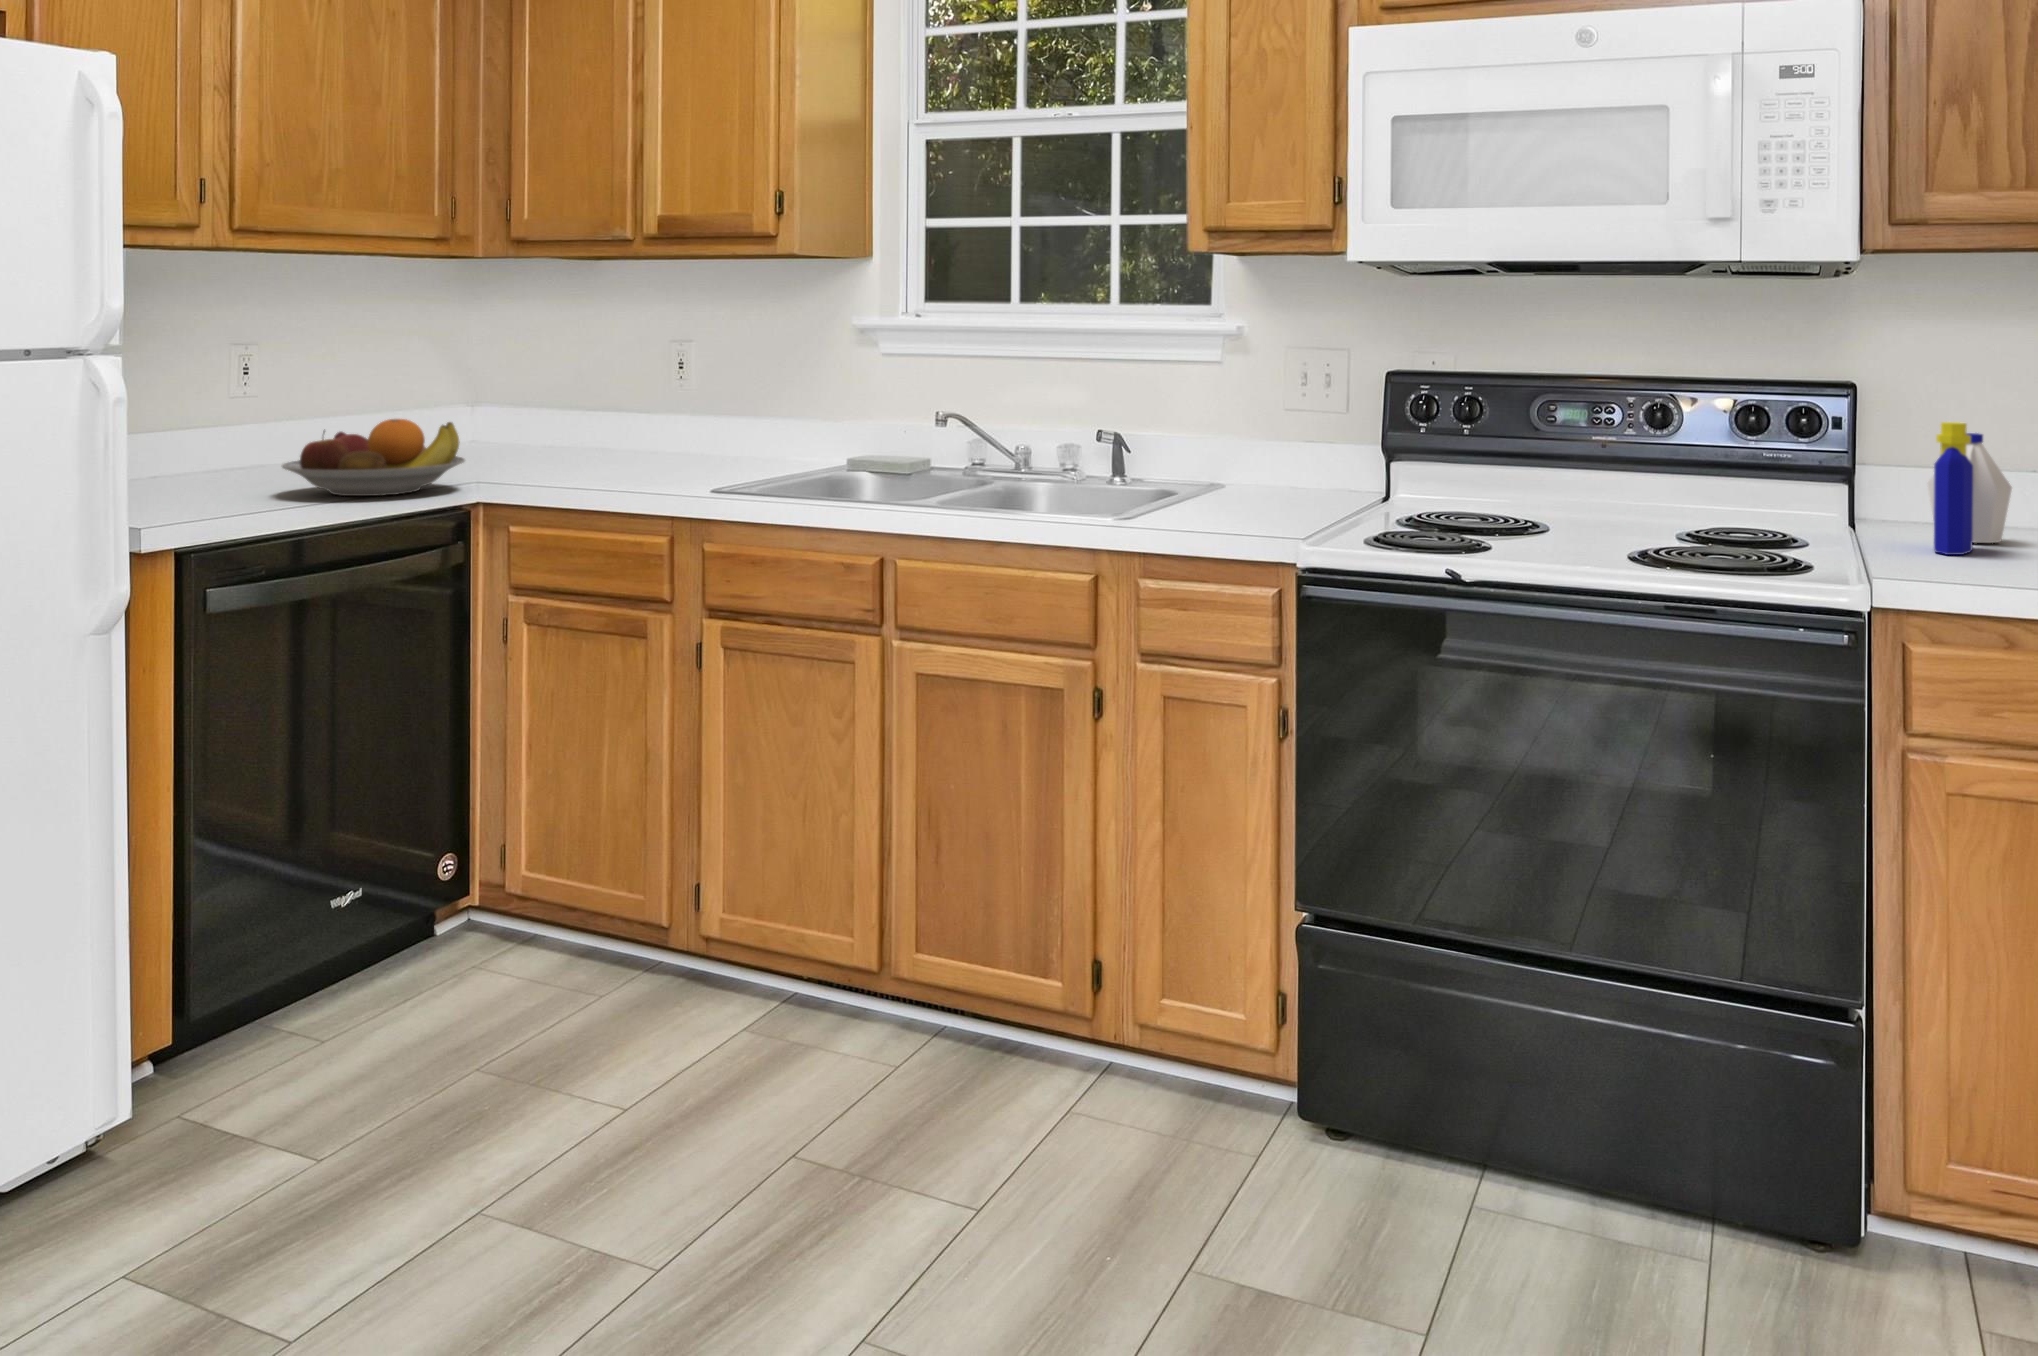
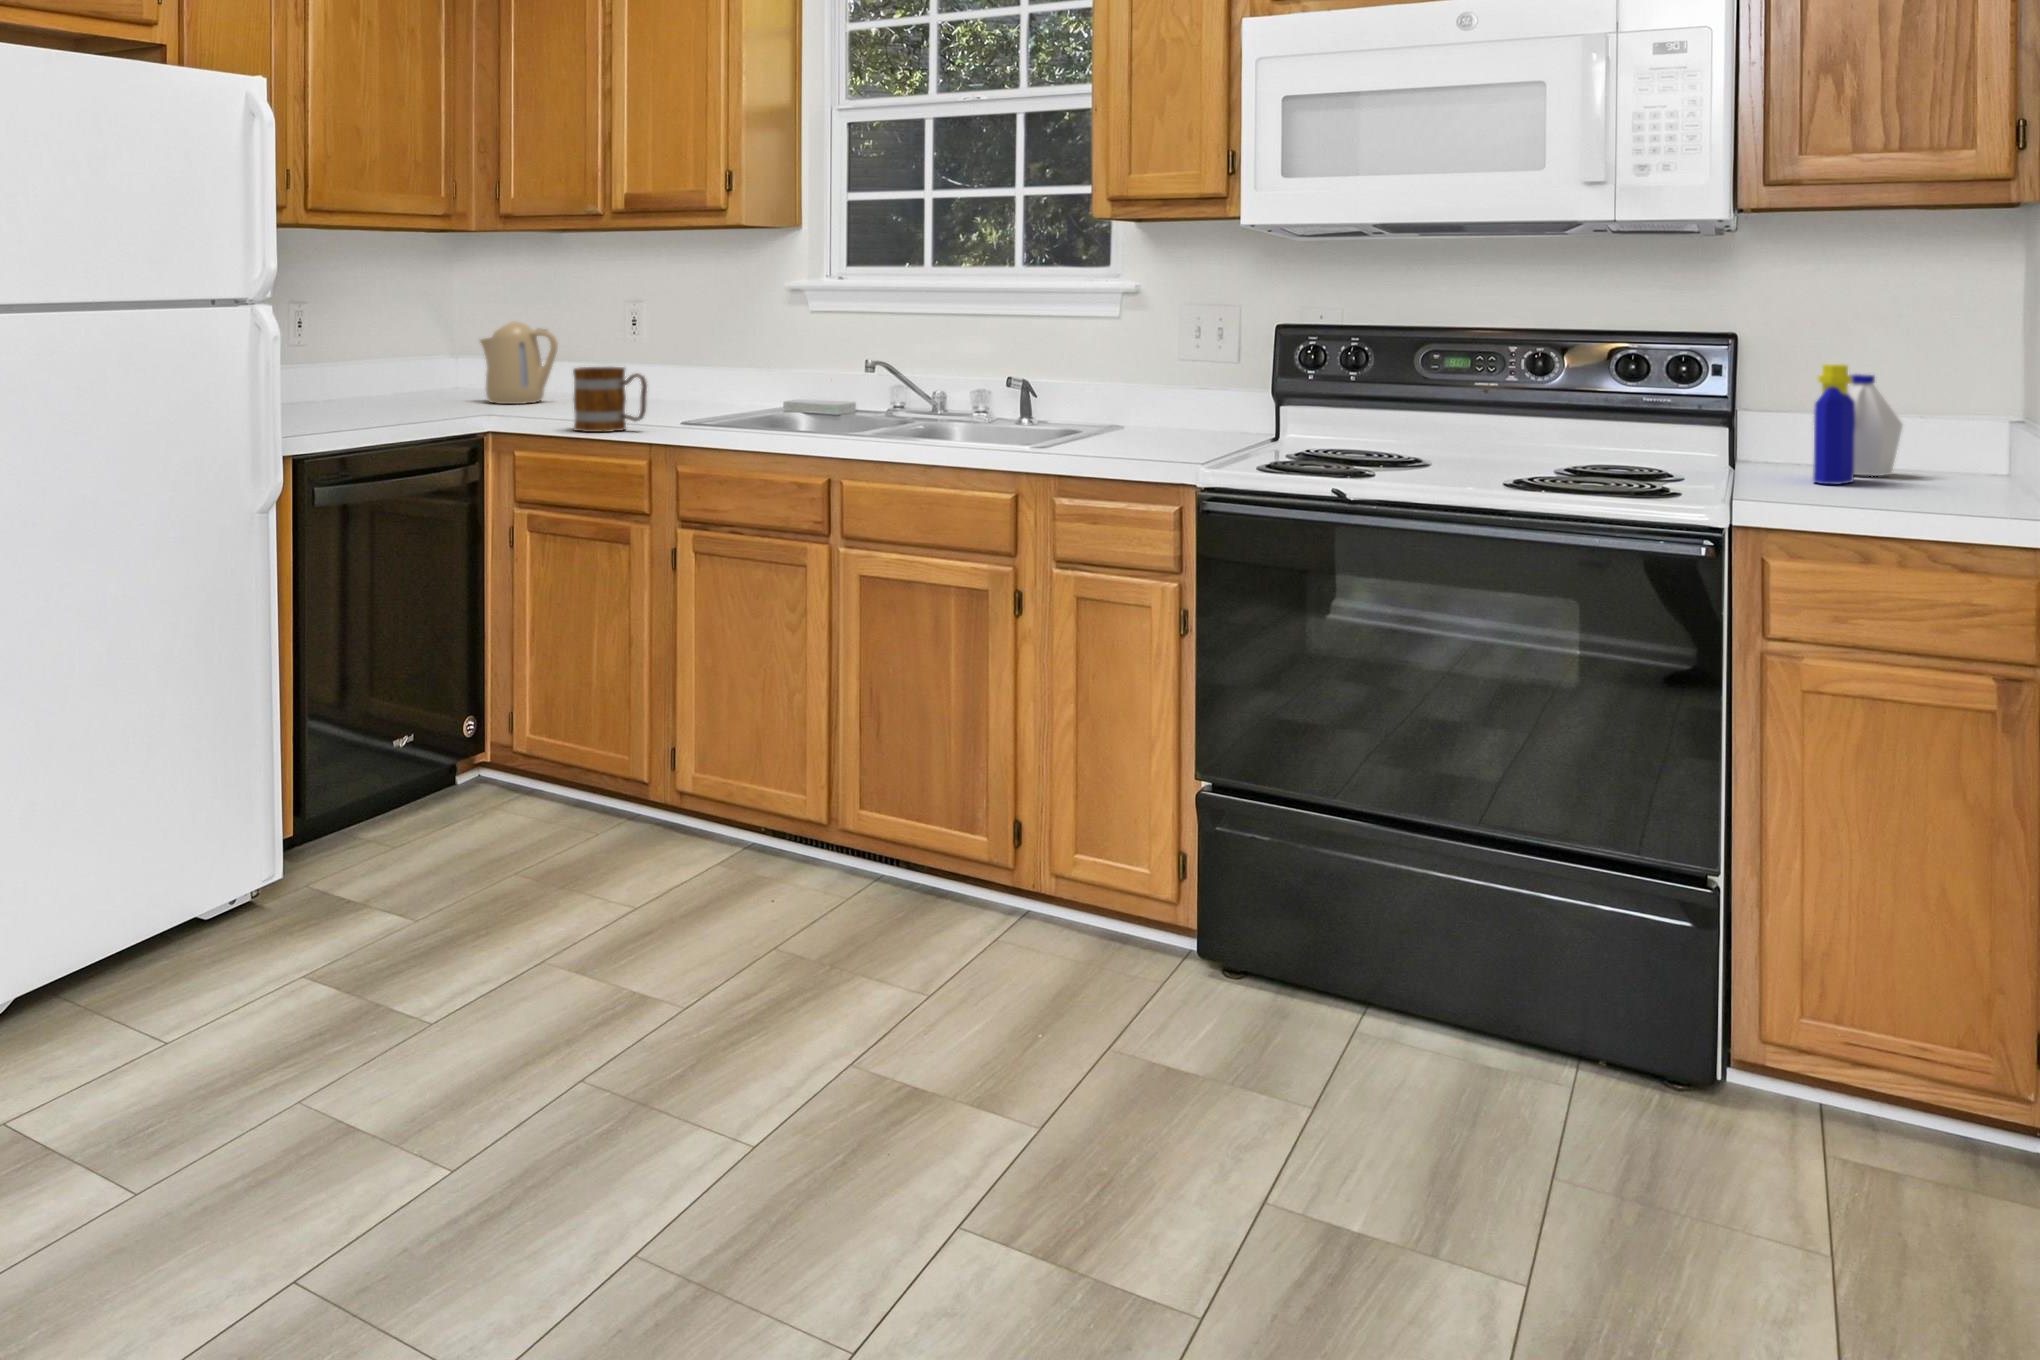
kettle: none [492,363,589,462] -> present [480,321,558,404]
fruit bowl: present [282,419,465,496] -> none [339,367,476,429]
mug: none [583,419,675,499] -> present [573,367,647,432]

